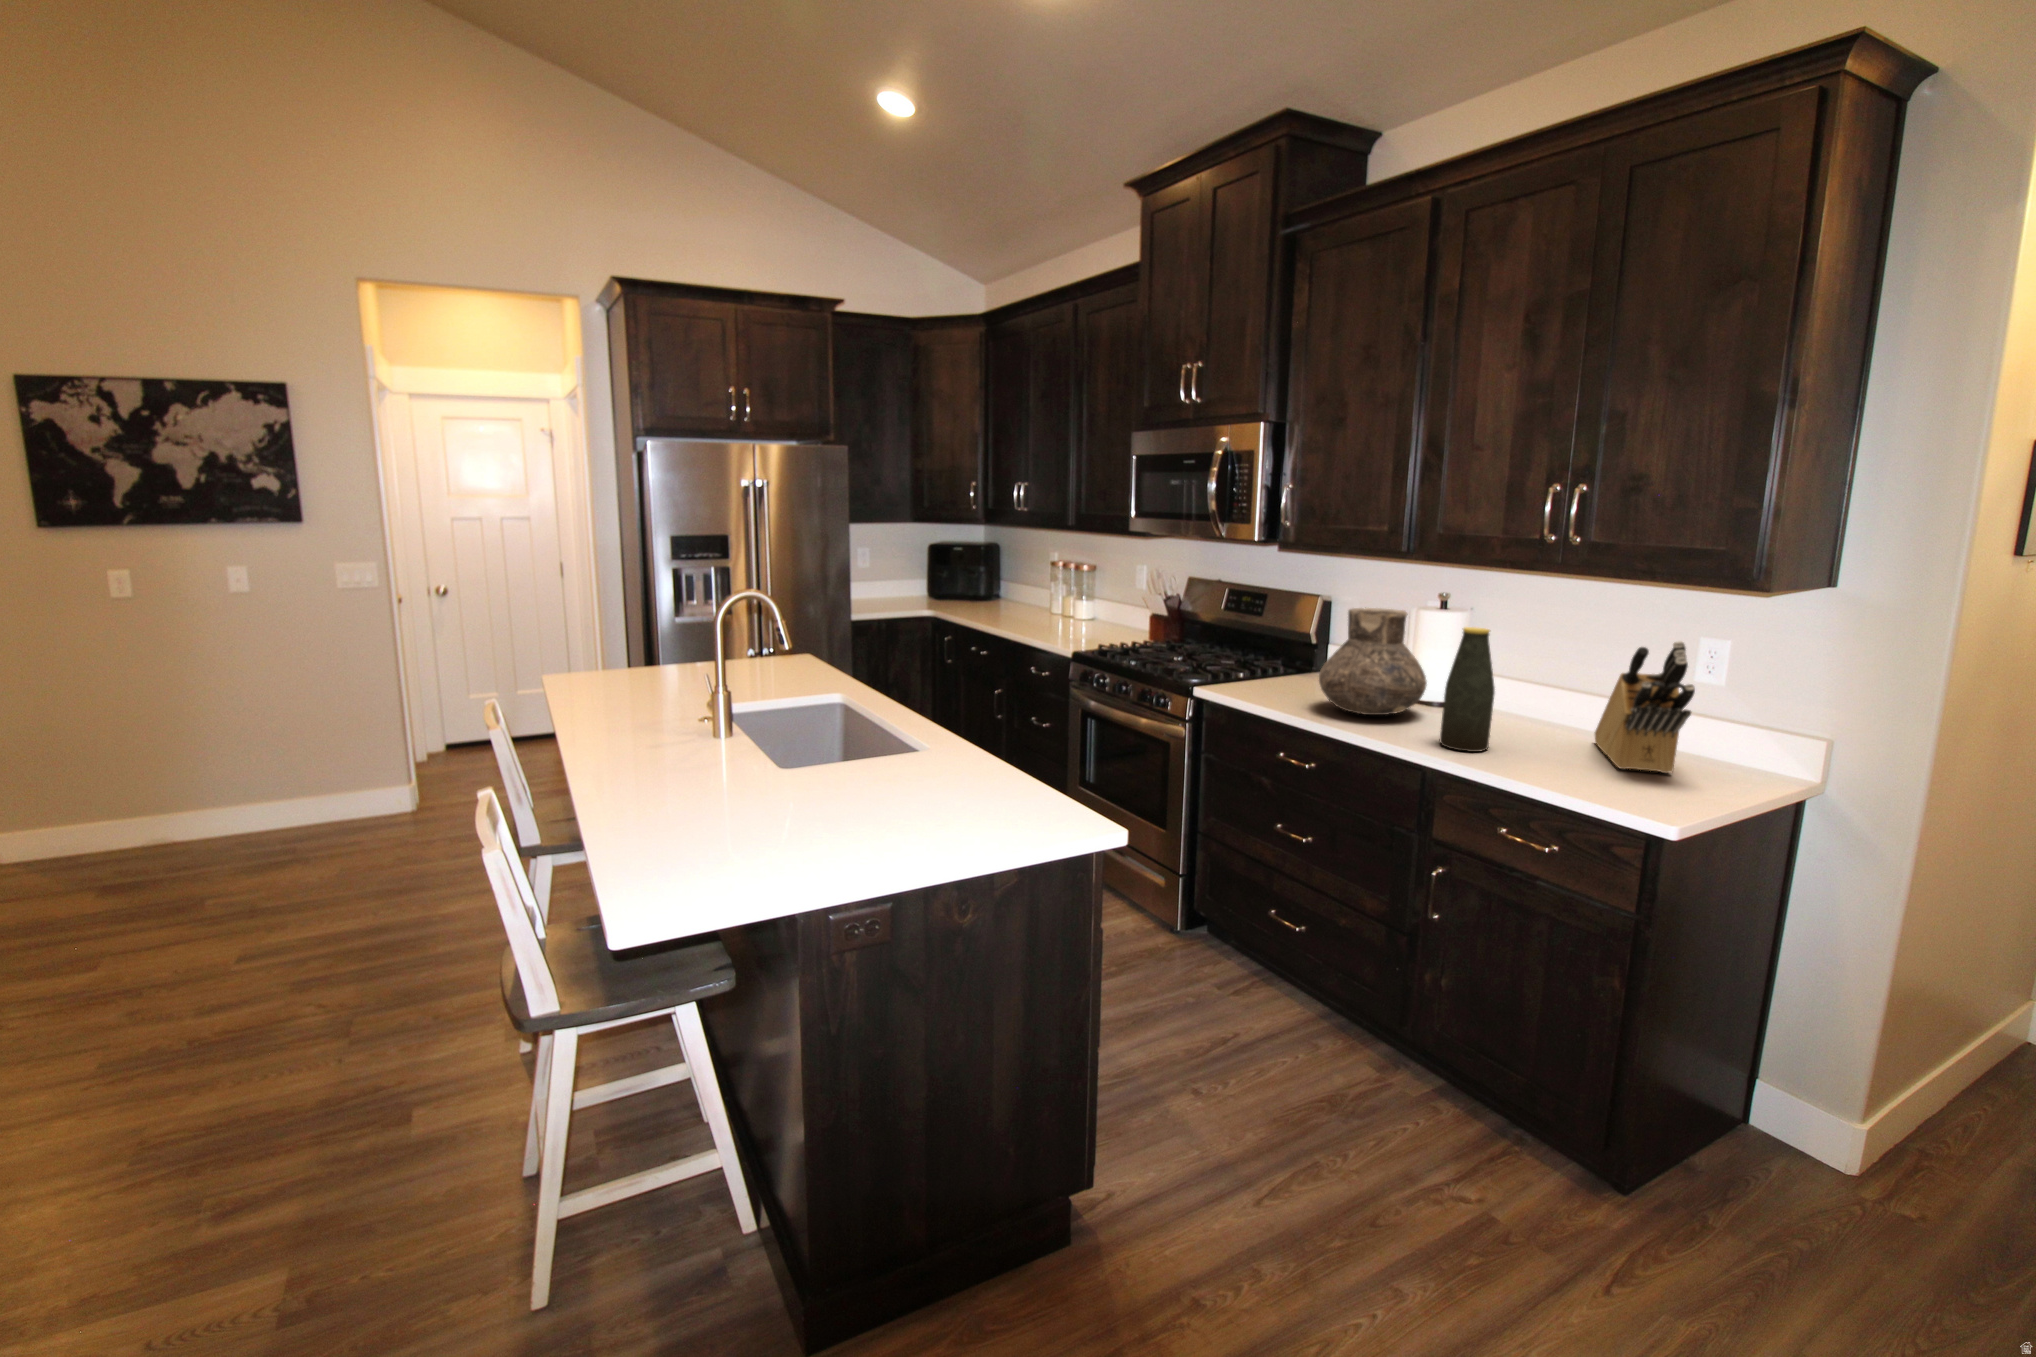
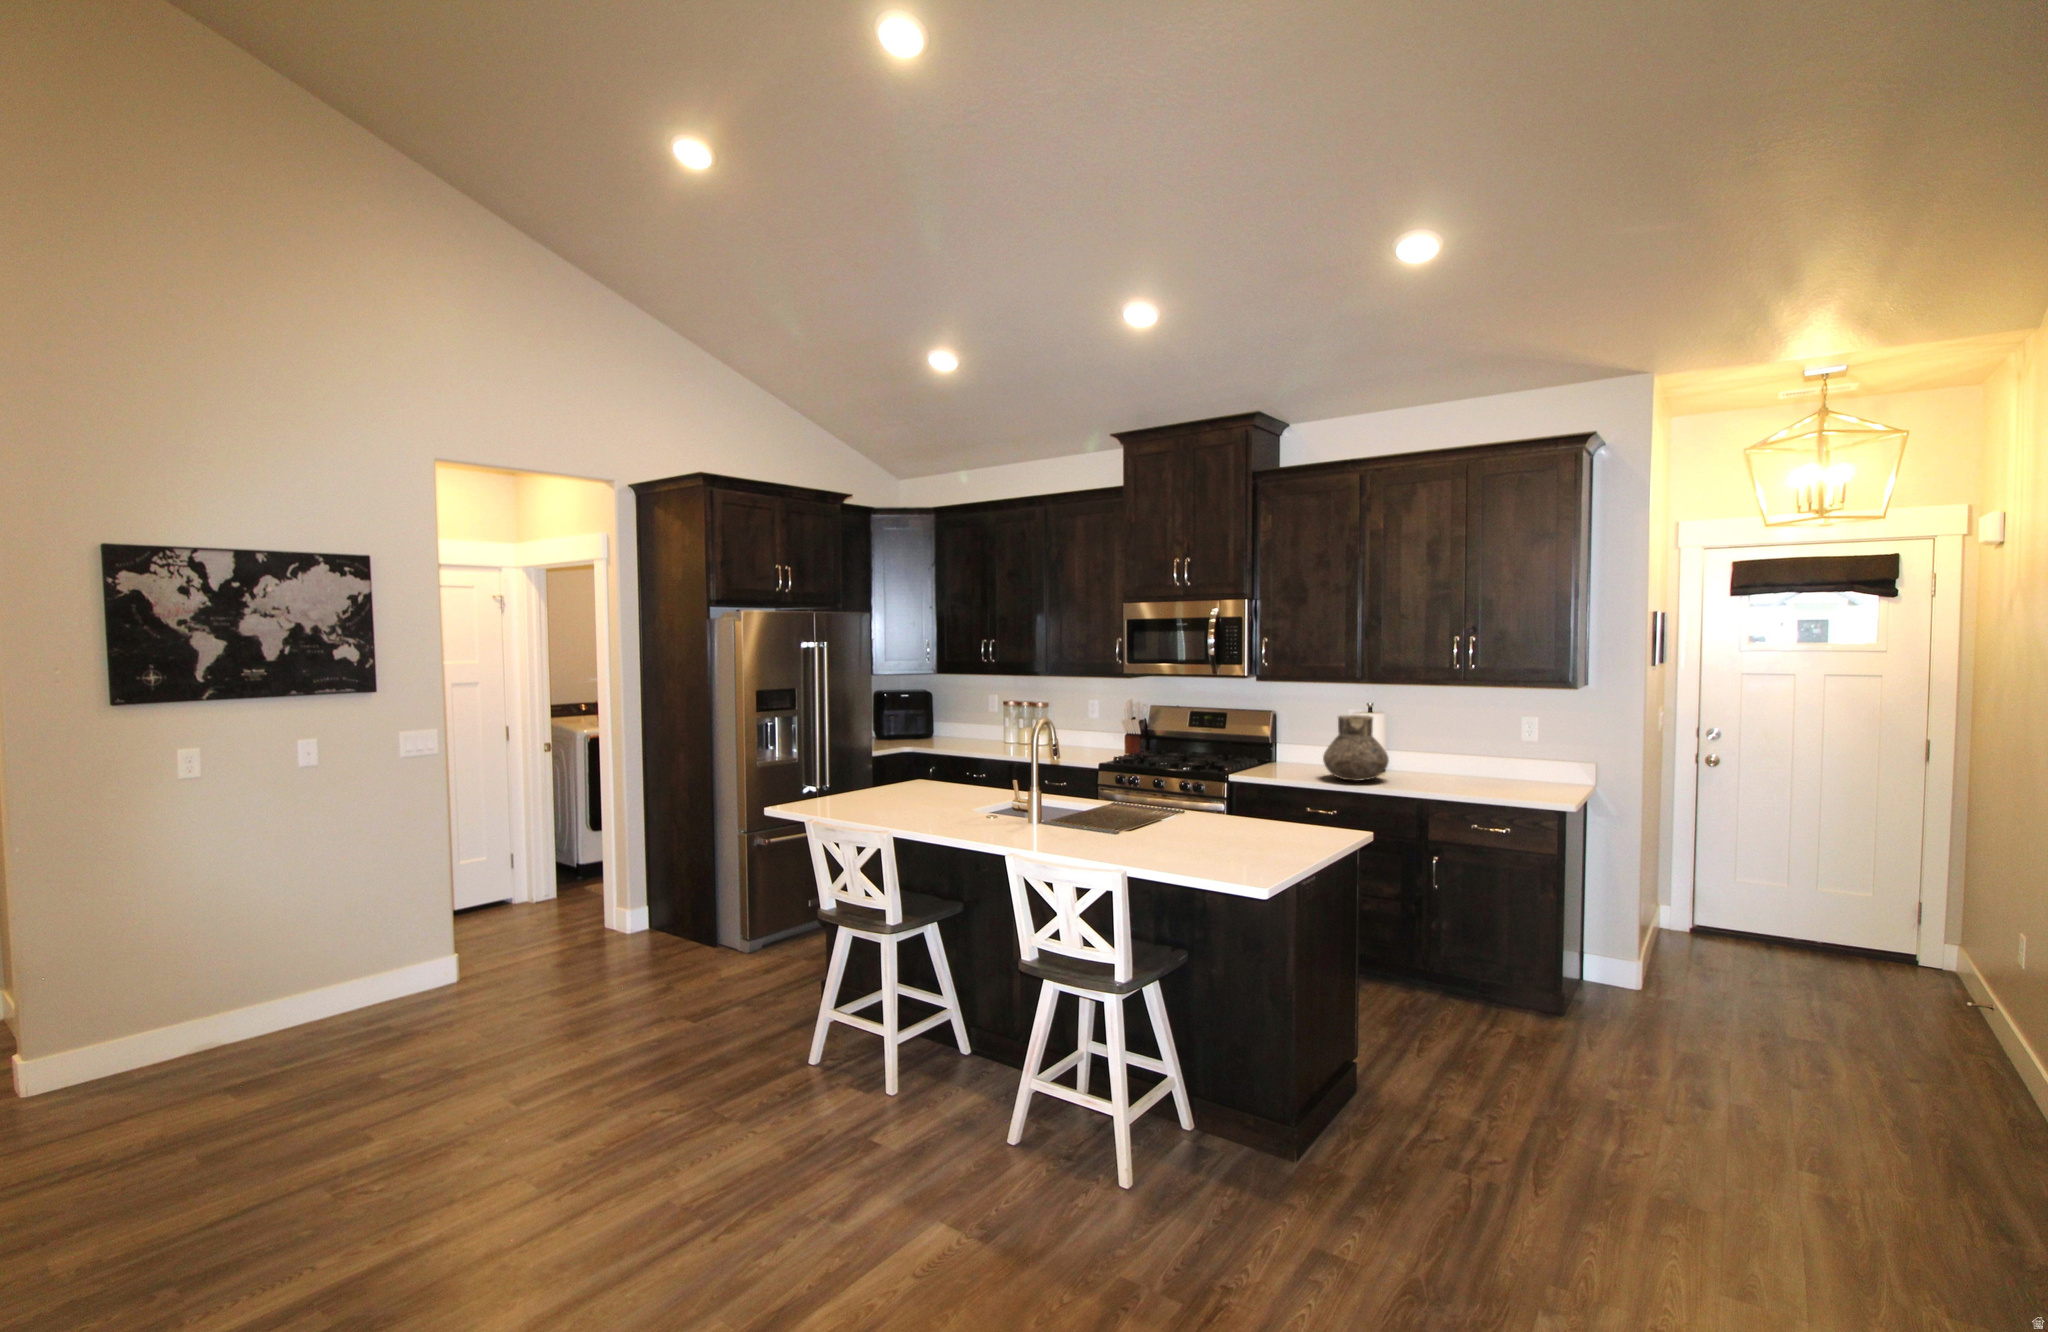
bottle: present [1439,627,1495,752] -> none [1417,722,1445,792]
knife block: present [1595,641,1695,773] -> none [1483,721,1548,792]

